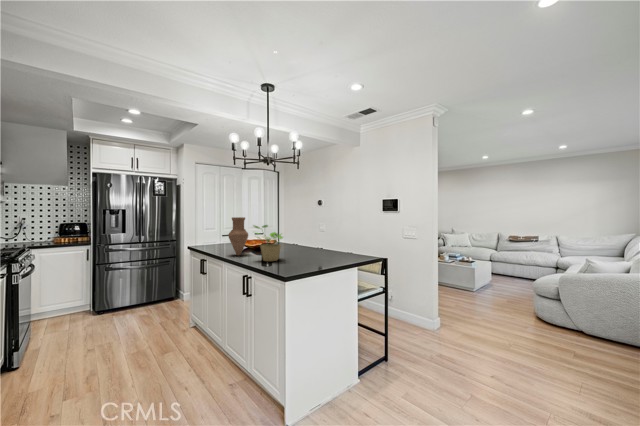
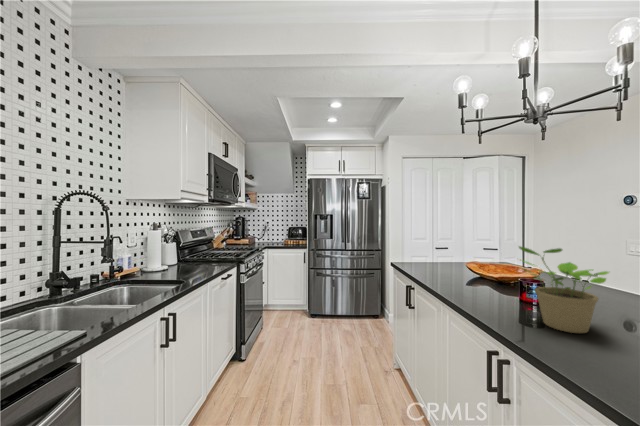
vase: present [228,217,248,255] -> none [457,227,496,295]

